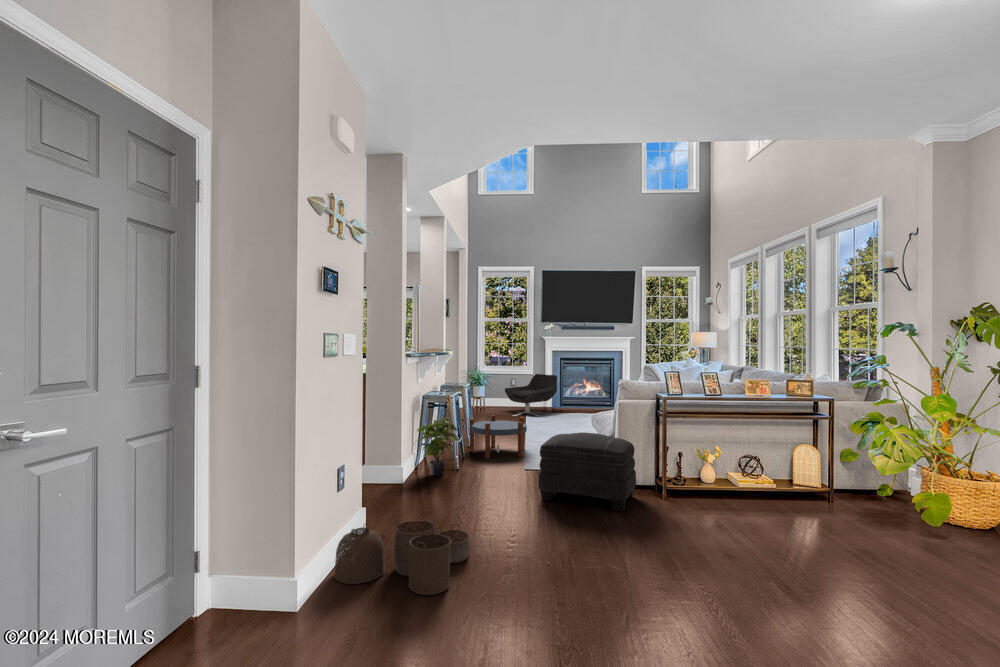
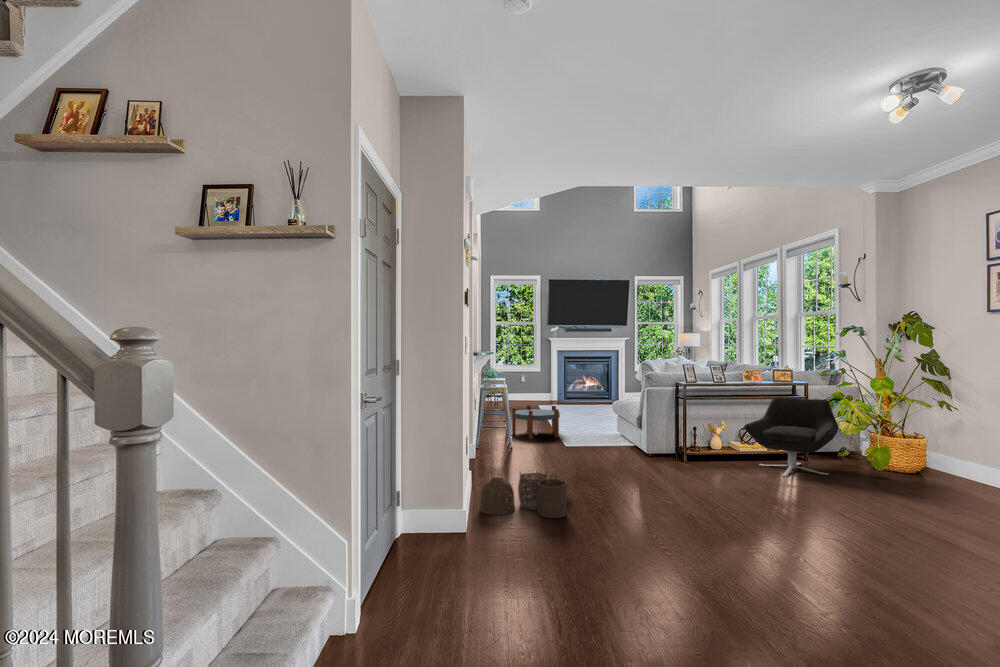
lounge chair: present [505,374,557,416] -> present [744,397,839,477]
potted plant: present [417,417,459,475] -> none [483,404,516,452]
ottoman: present [538,433,636,512] -> none [592,414,664,470]

